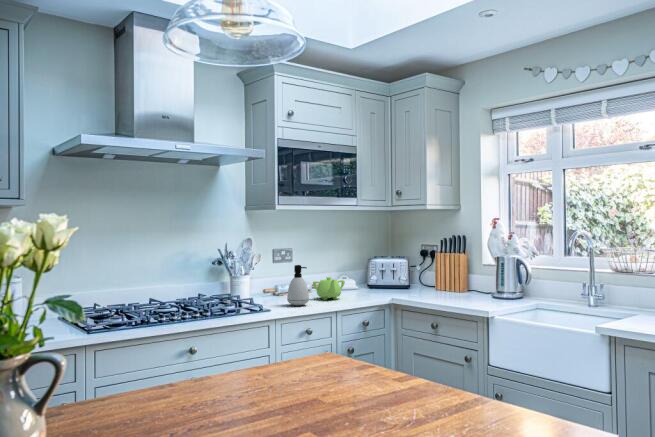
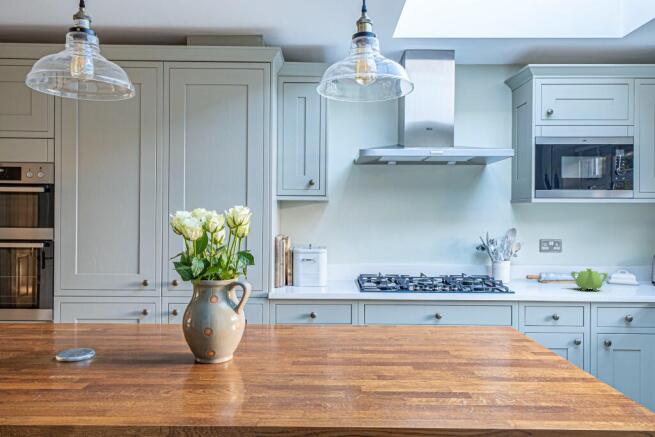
soap dispenser: present [287,265,309,305] -> none [538,254,560,292]

